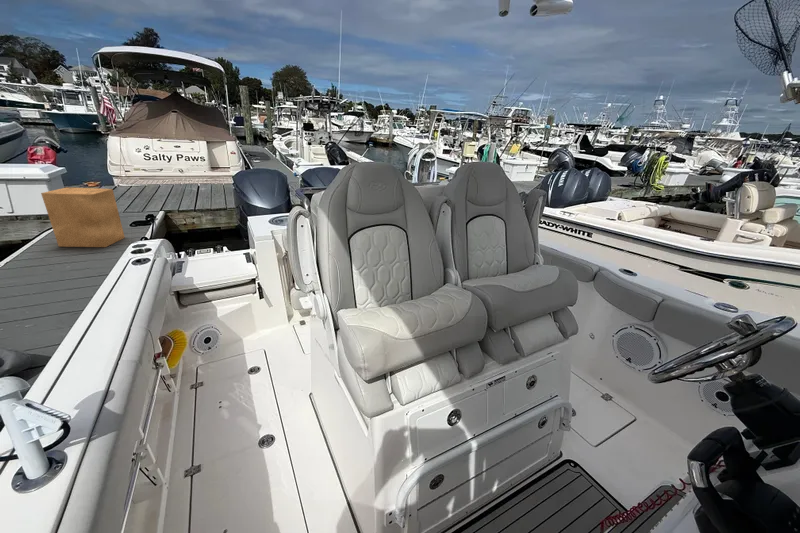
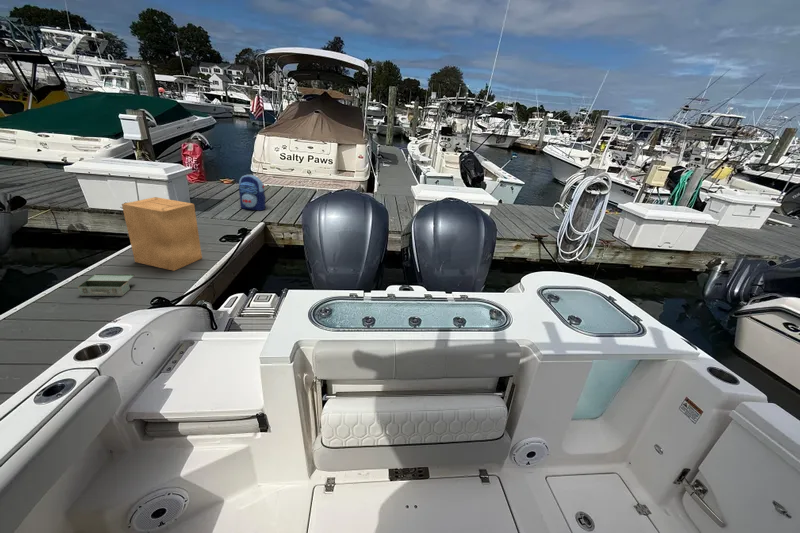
backpack: none [124,170,157,204] -> present [239,175,266,211]
toolbox: none [26,250,75,270] -> present [78,274,135,296]

